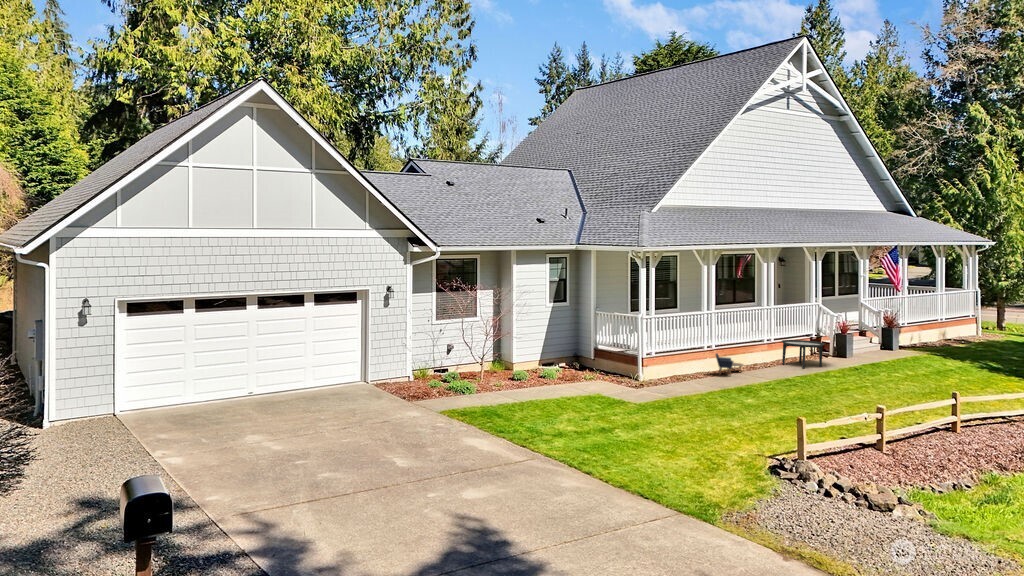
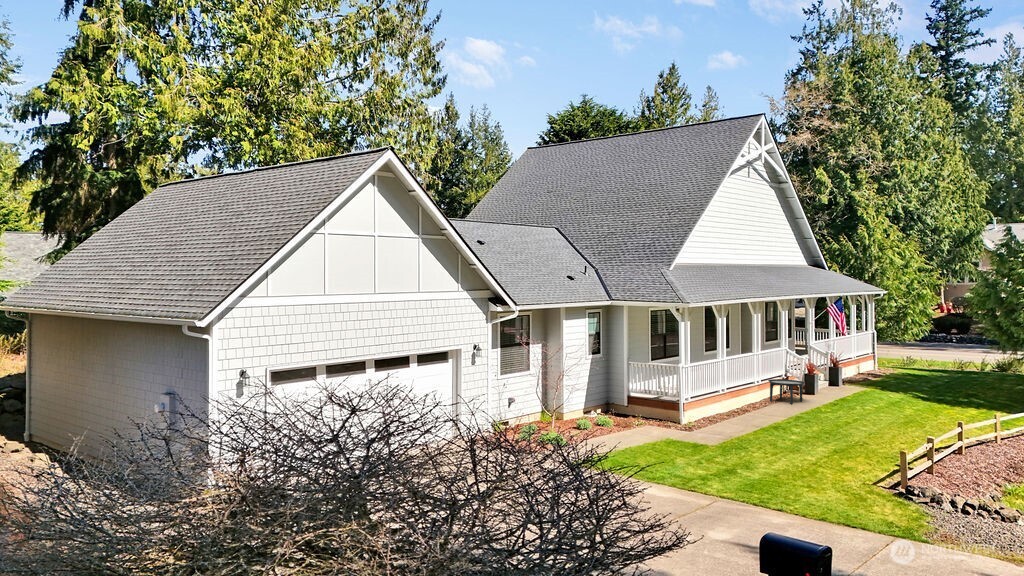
armchair: present [716,353,743,374] -> none [732,395,753,415]

